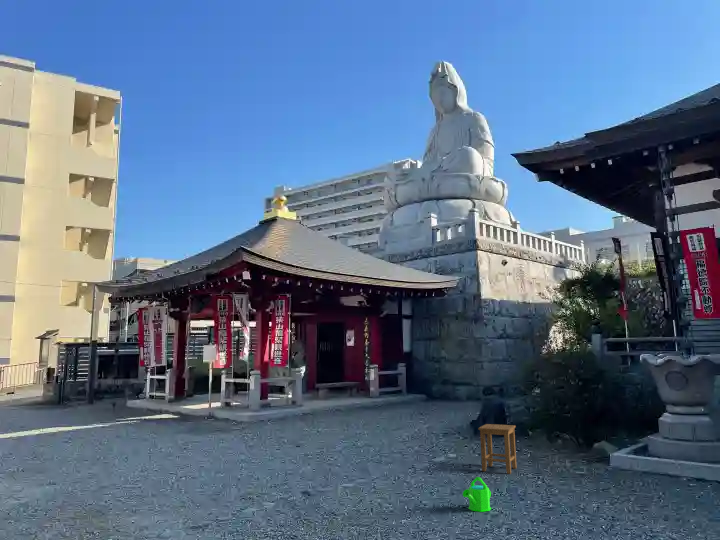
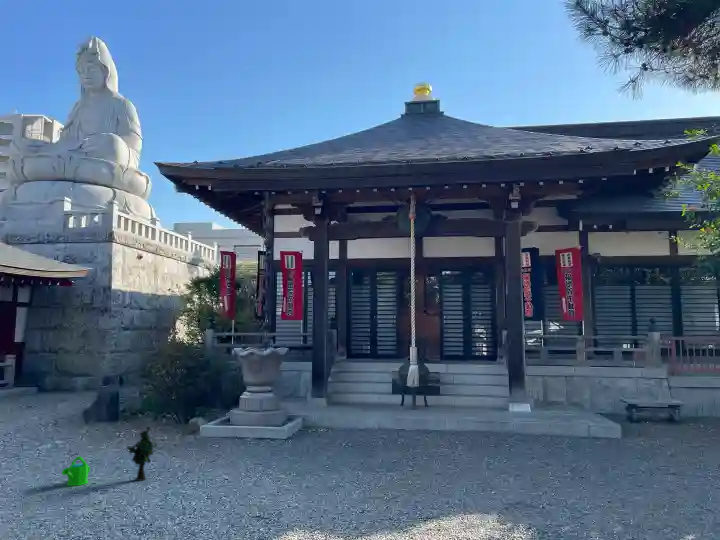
stool: present [478,424,517,474] -> none [87,411,123,454]
decorative plant: none [531,450,569,518] -> present [127,427,157,481]

